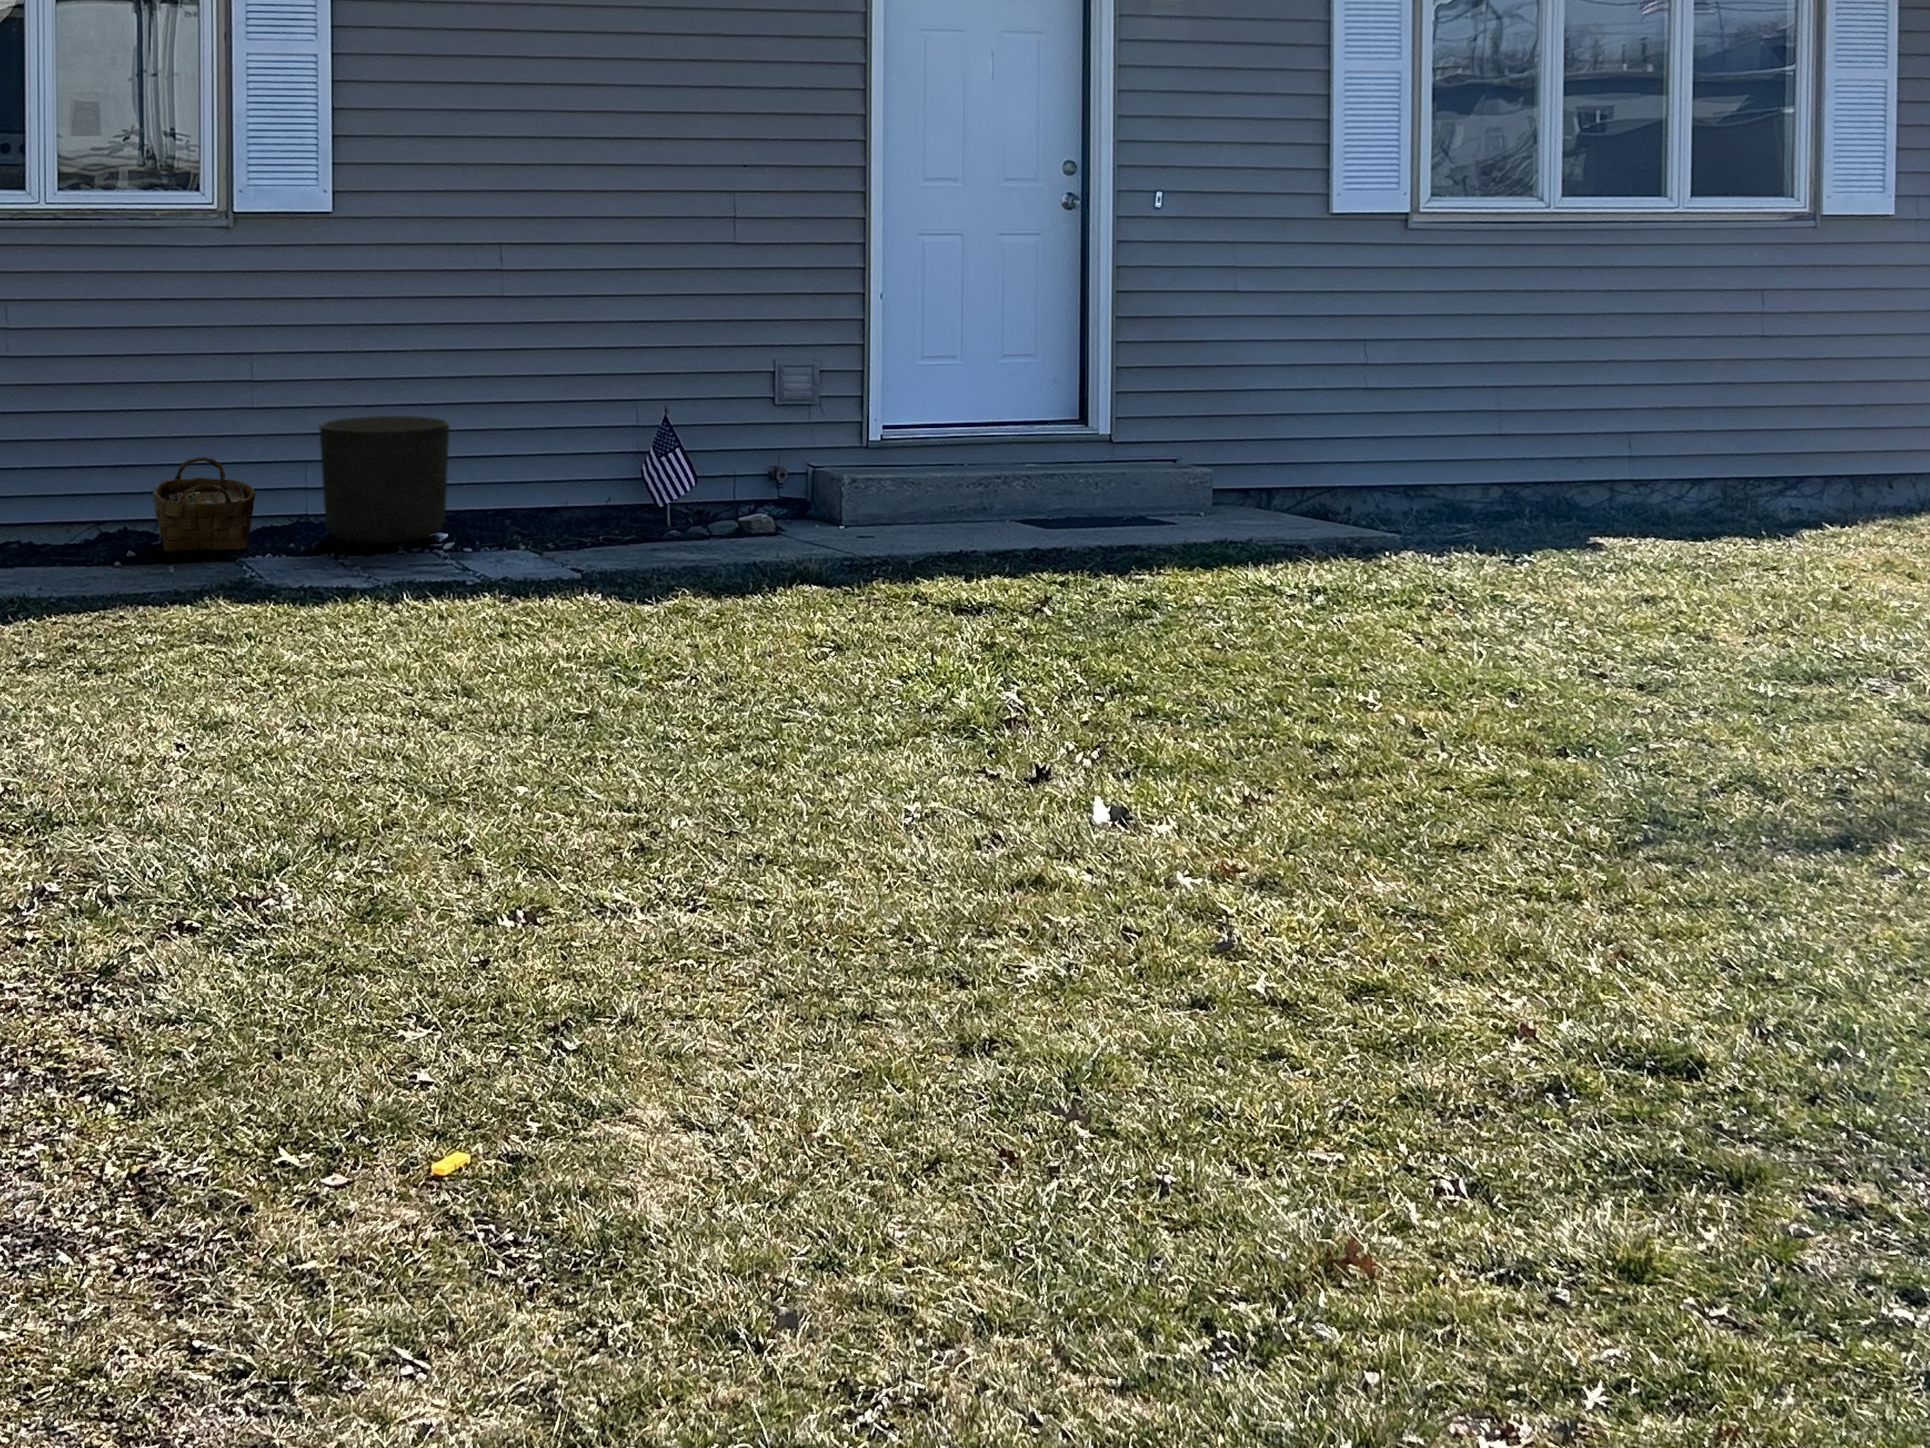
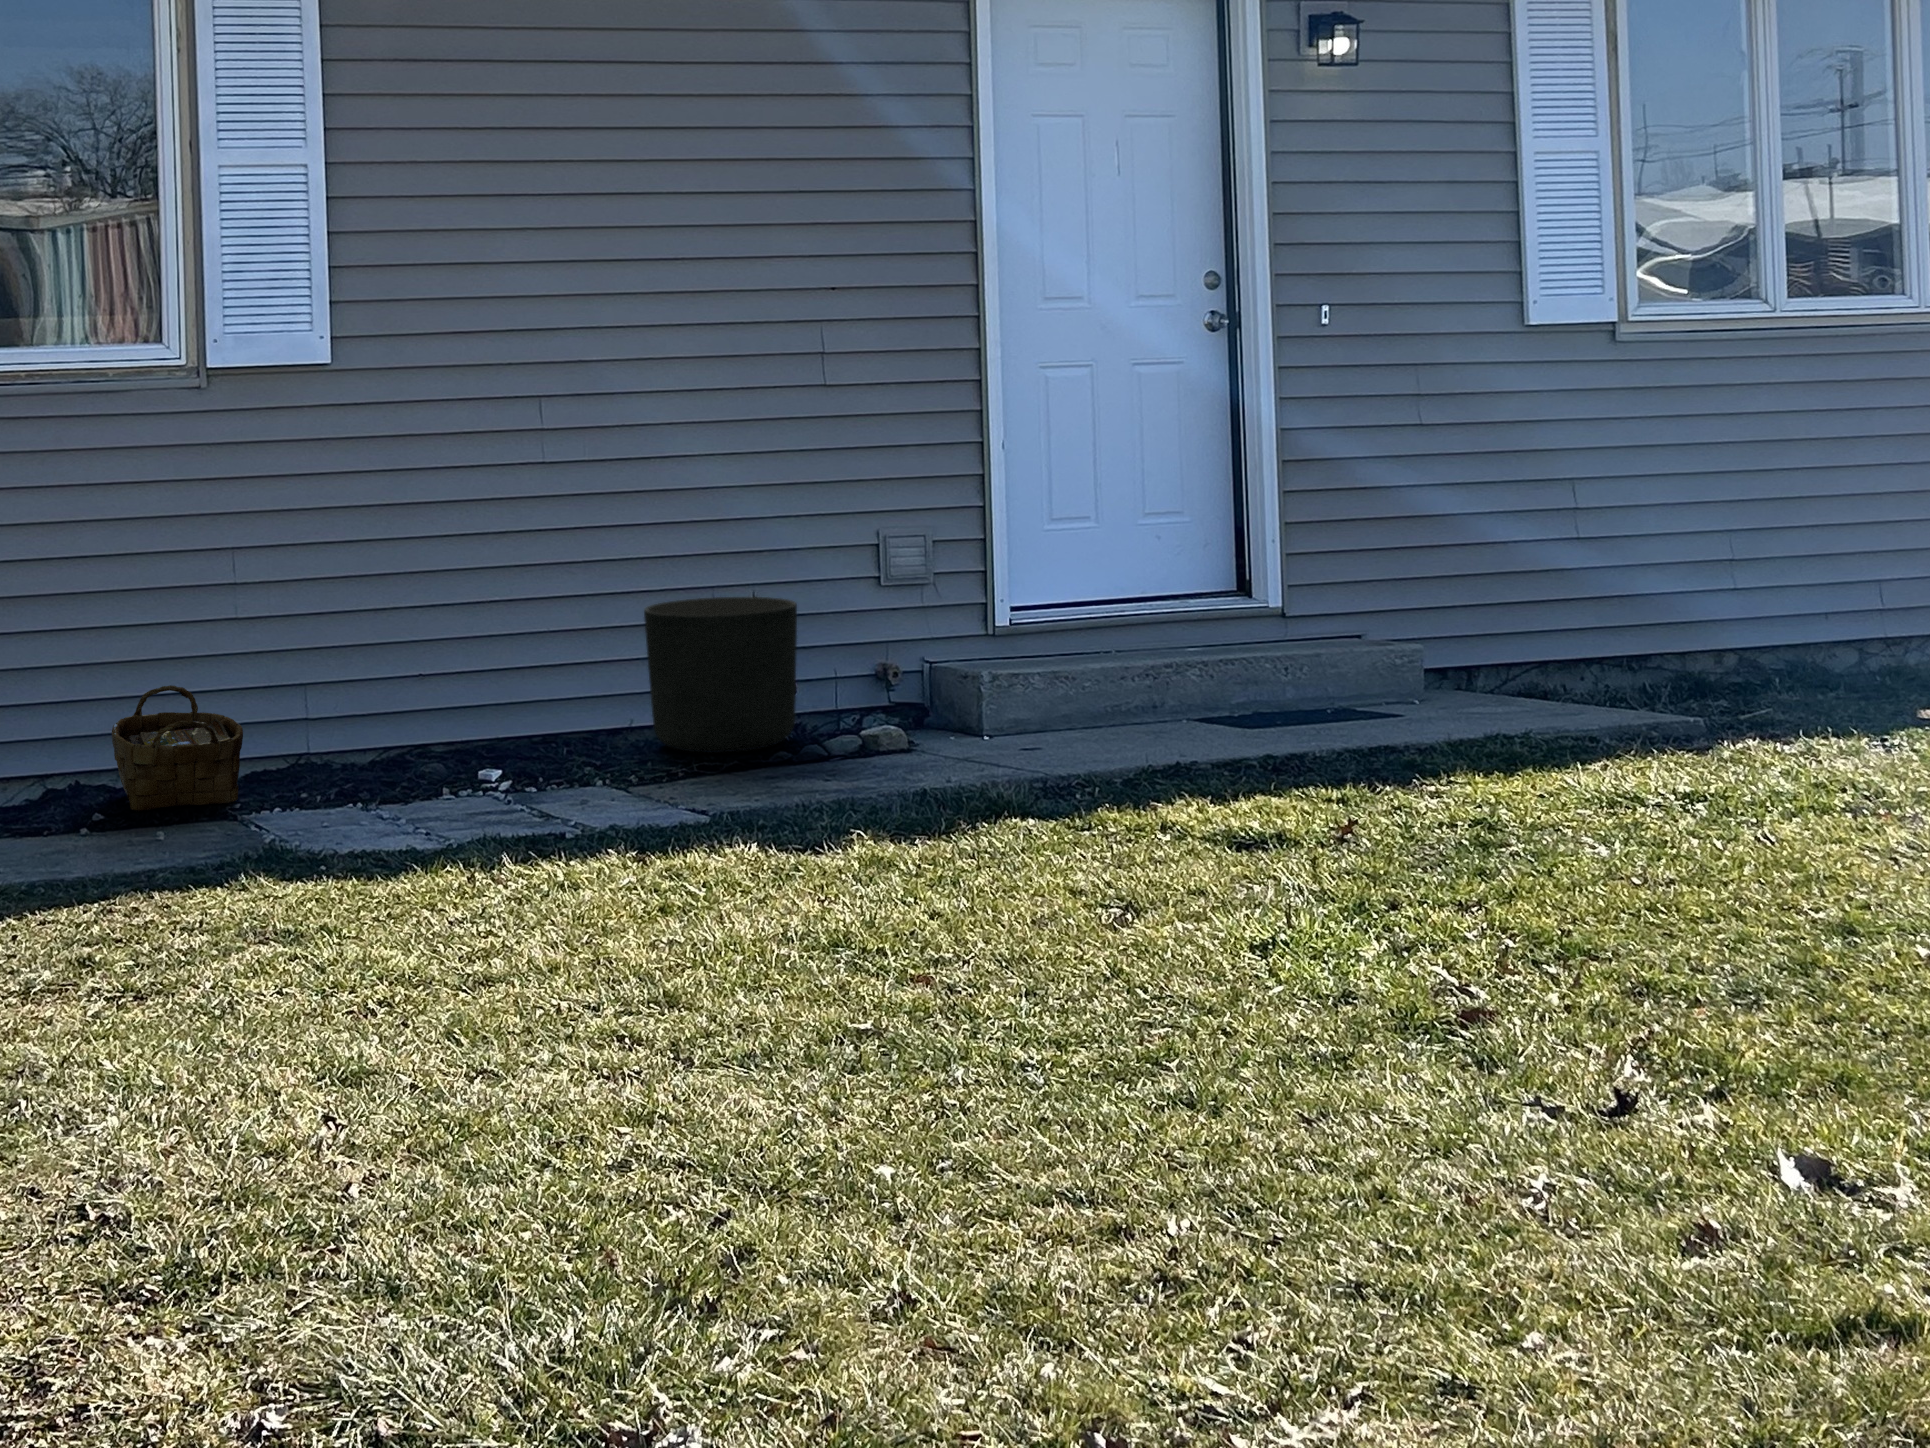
planter: present [319,416,449,544] -> present [644,597,797,753]

